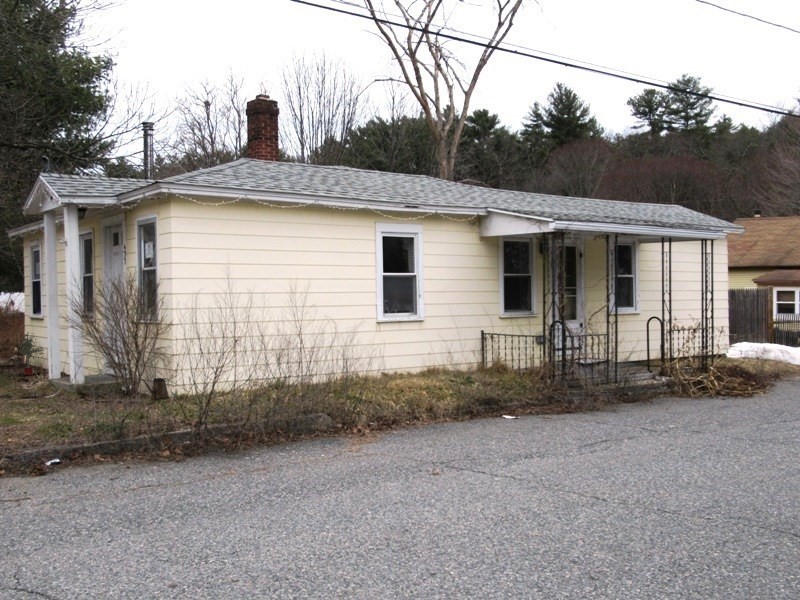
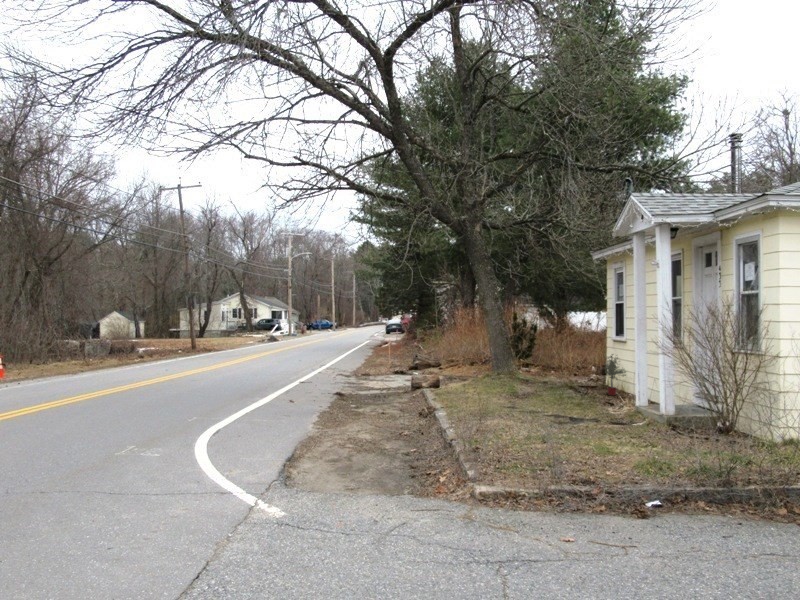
watering can: present [141,378,169,399] -> none [742,418,775,444]

